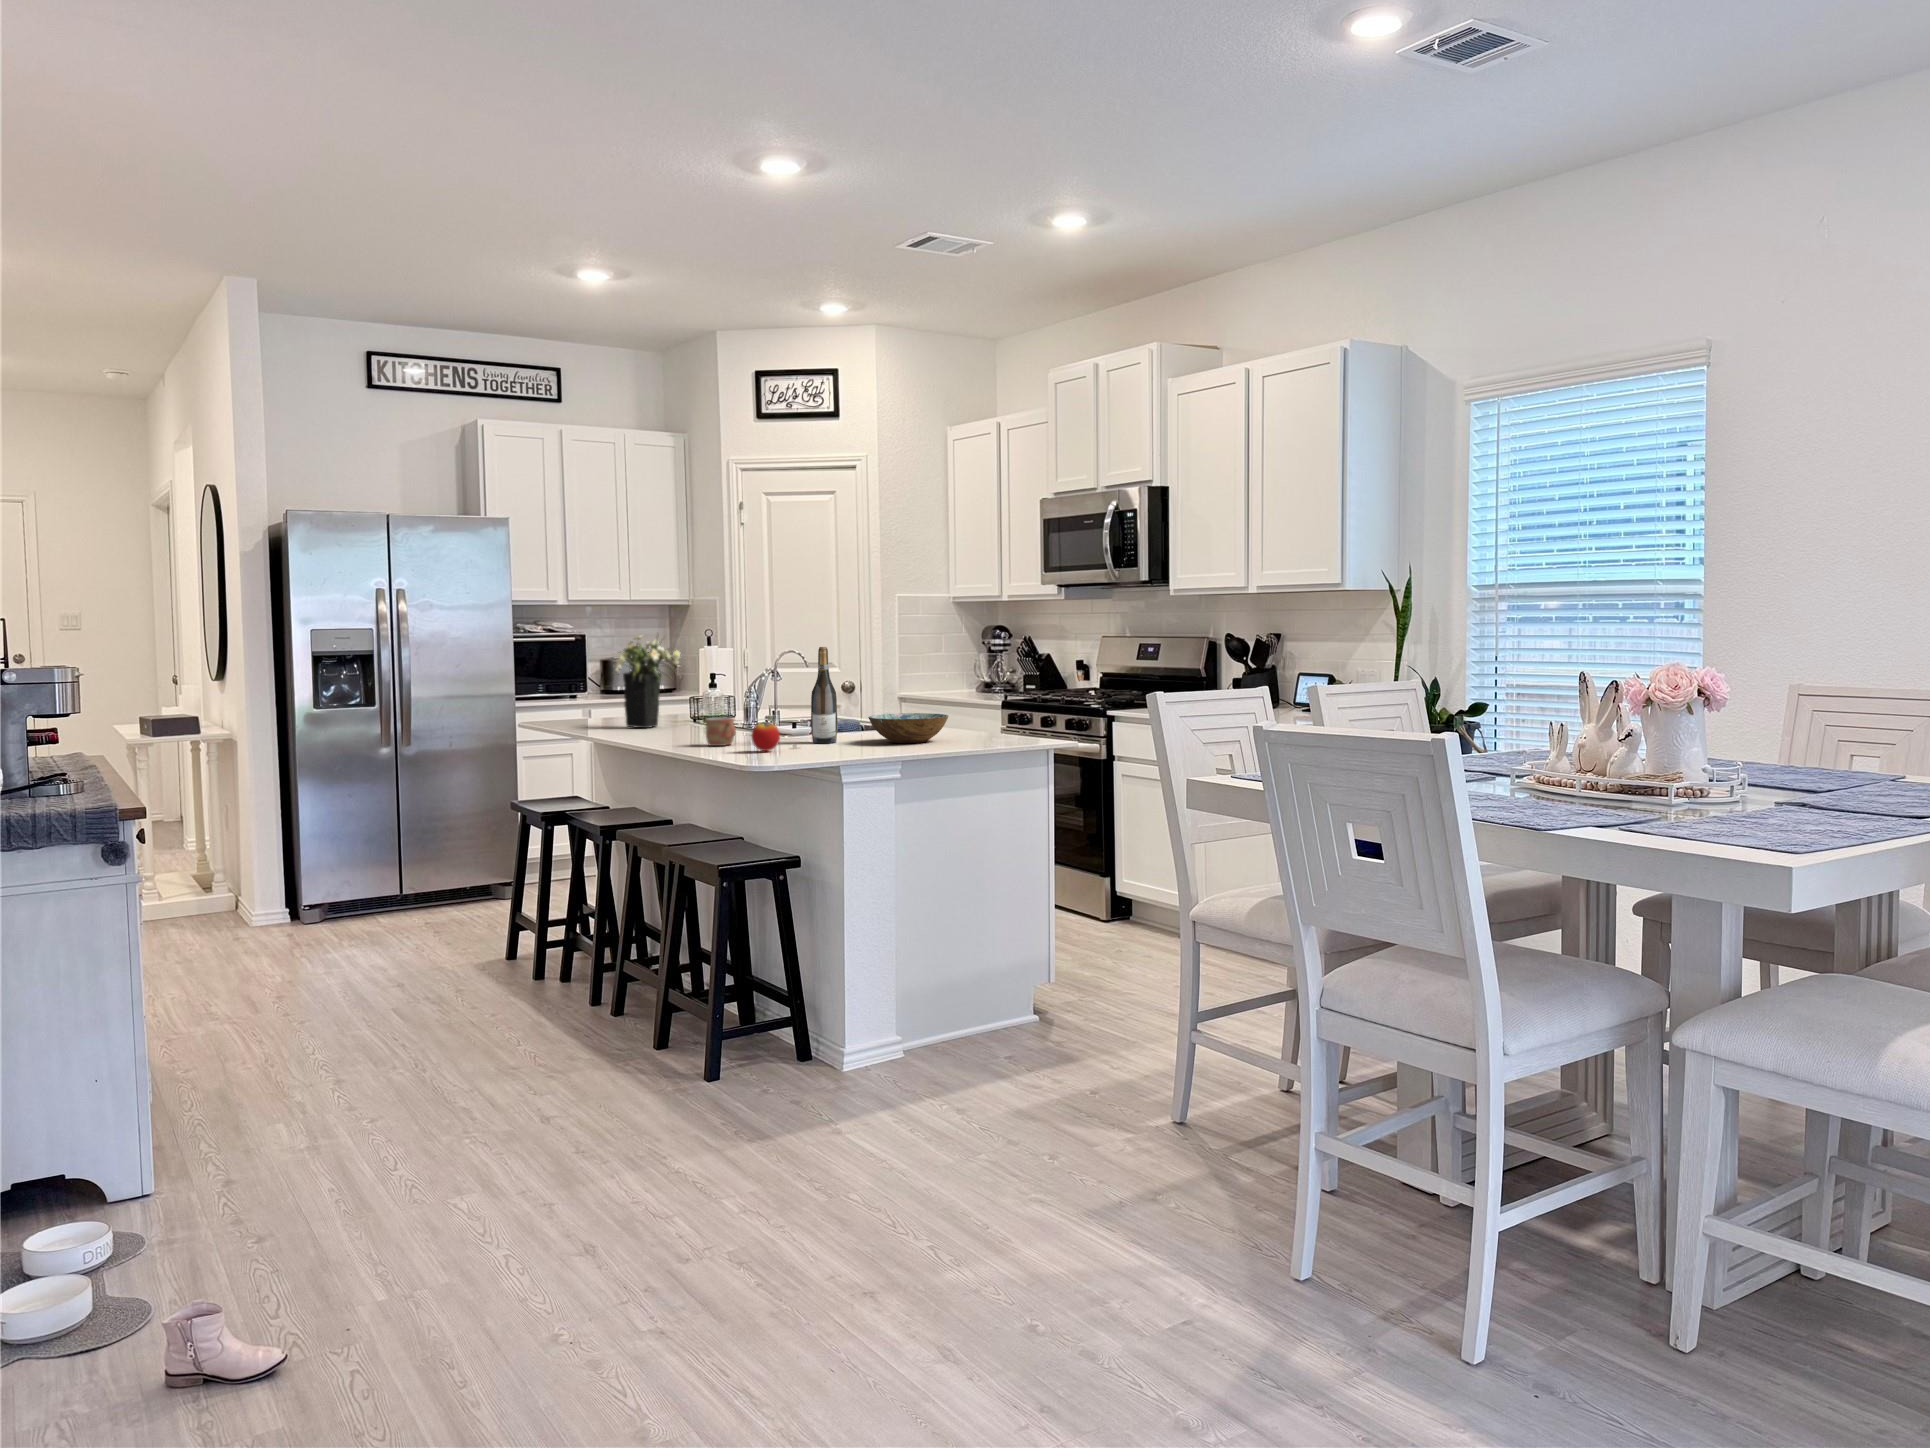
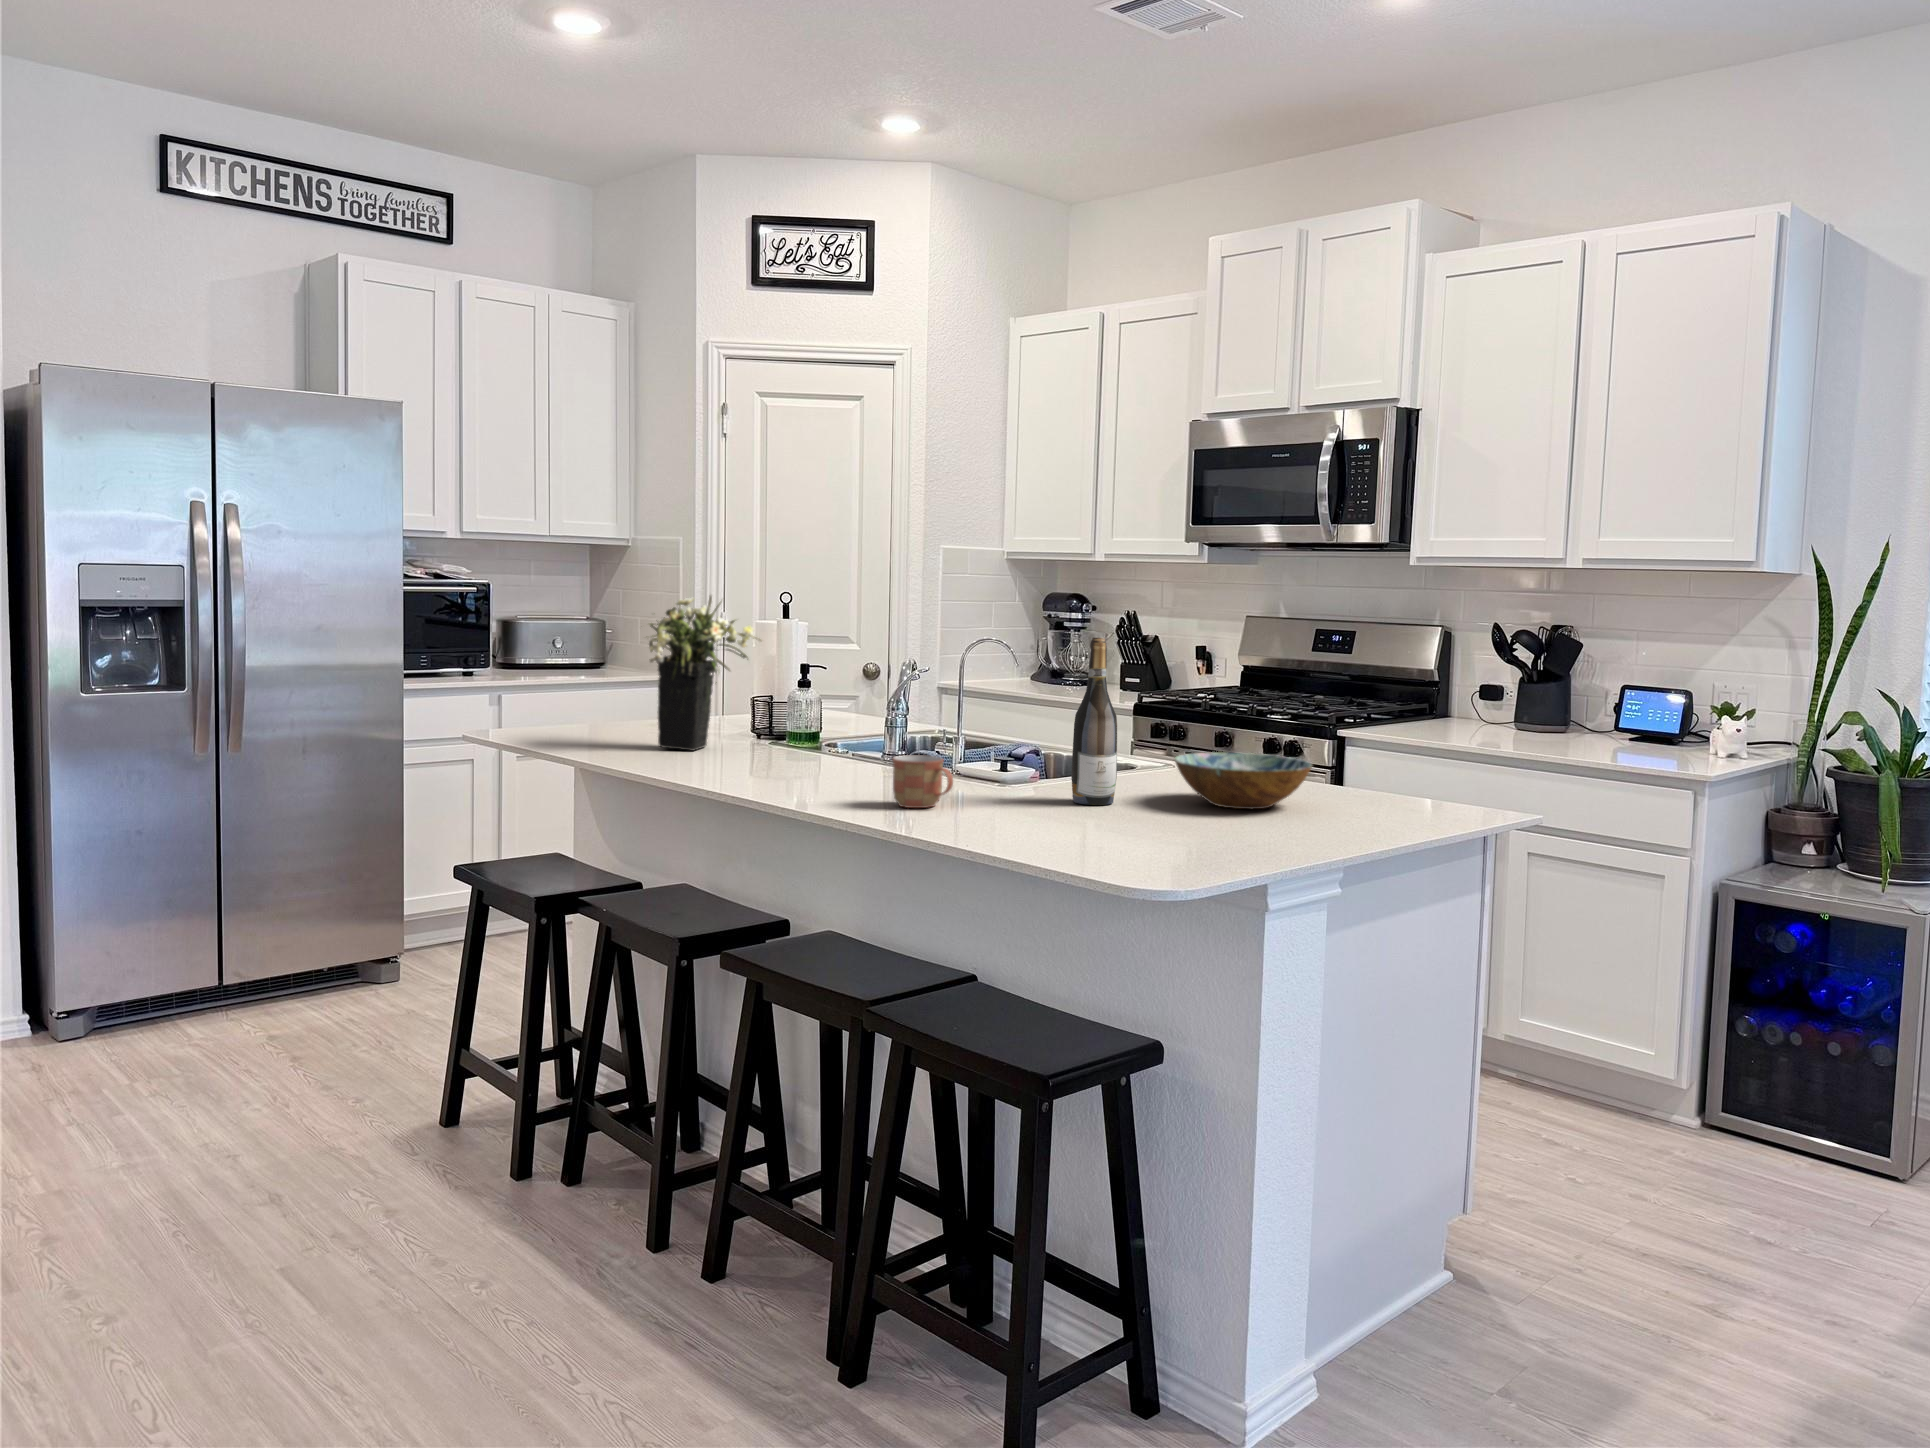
apple: present [751,718,780,751] -> none [1020,769,1072,829]

